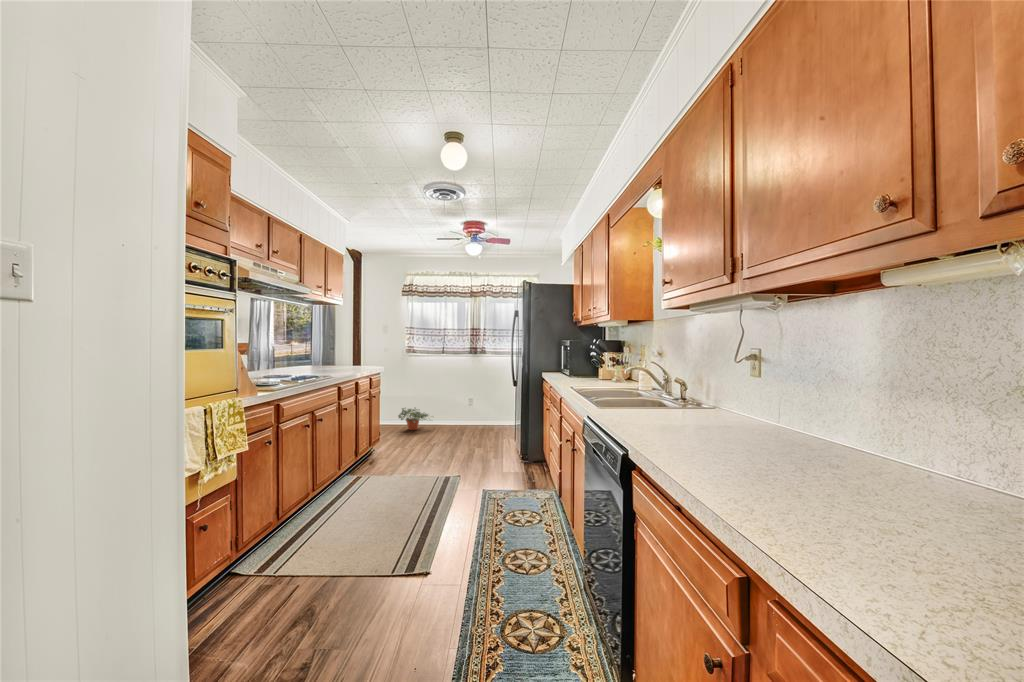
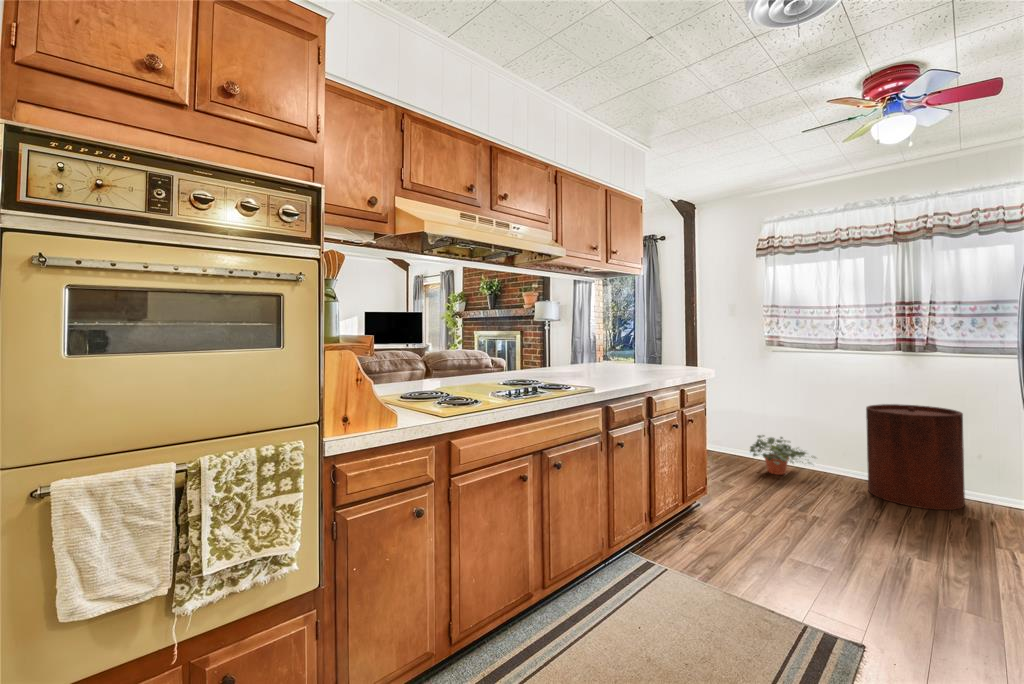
trash can: none [457,383,494,433] -> present [866,404,965,510]

